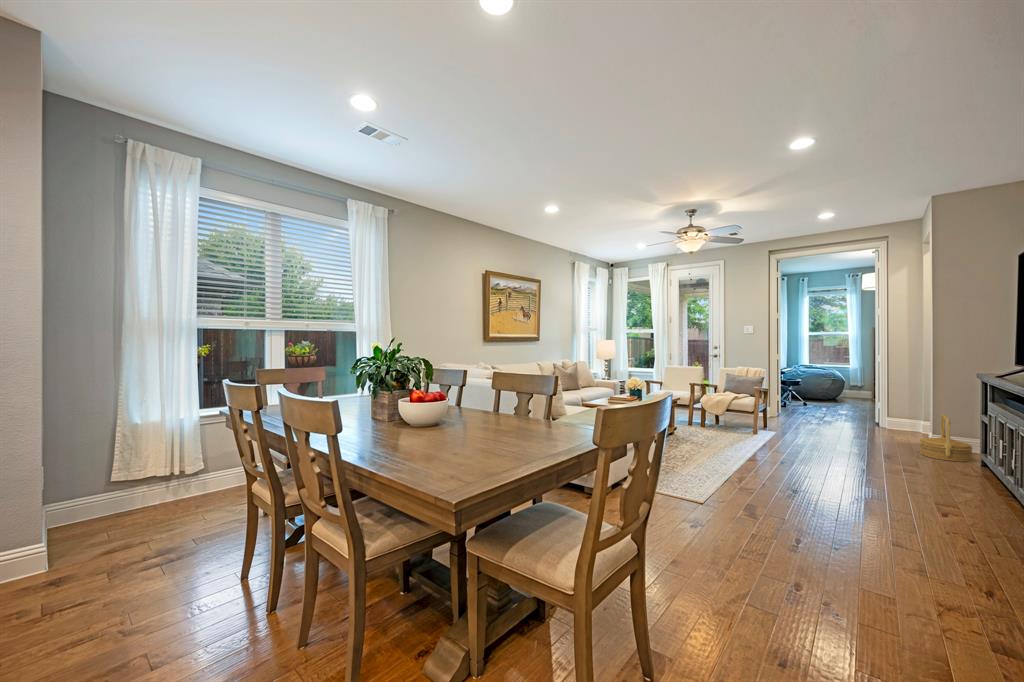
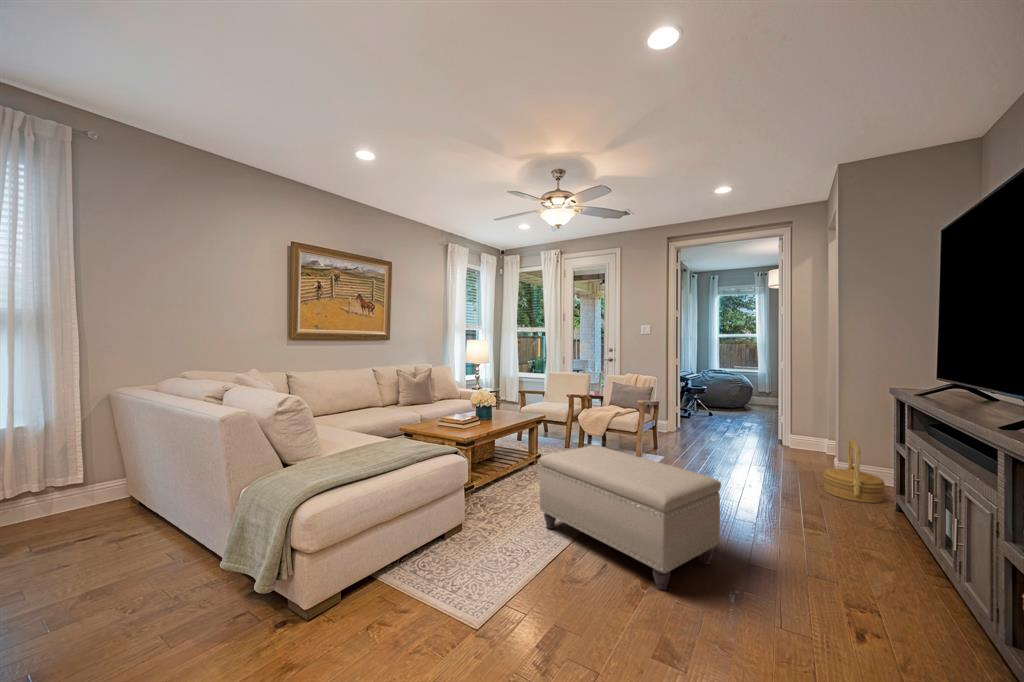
ottoman: none [704,414,844,496] -> present [539,445,721,590]

